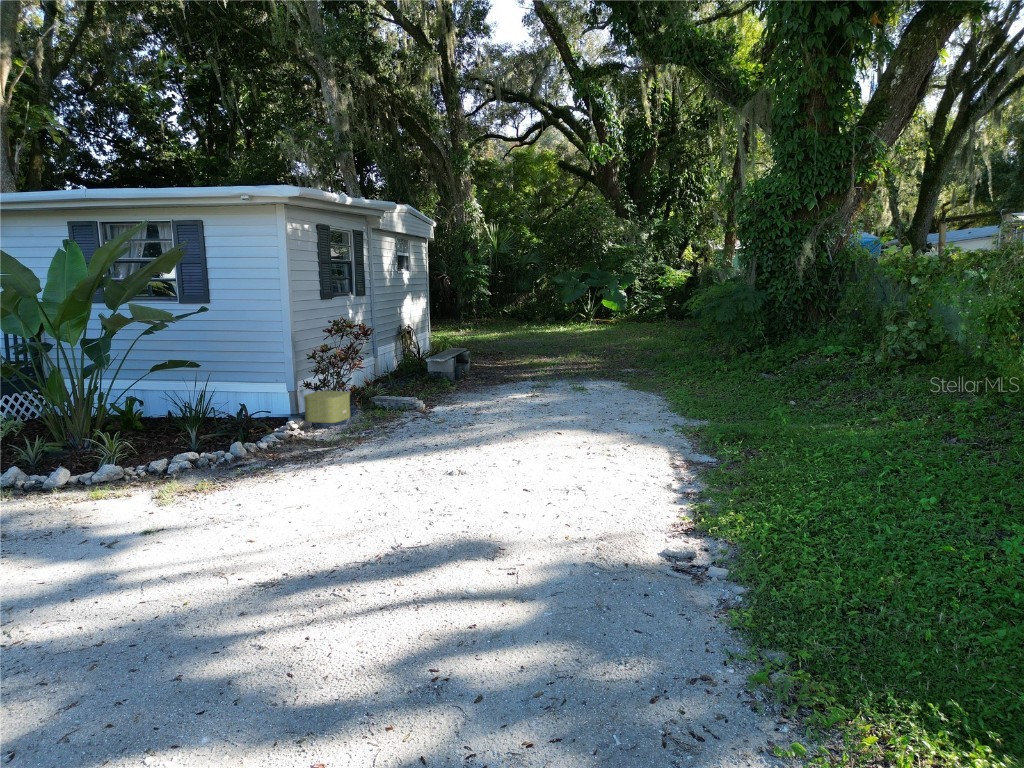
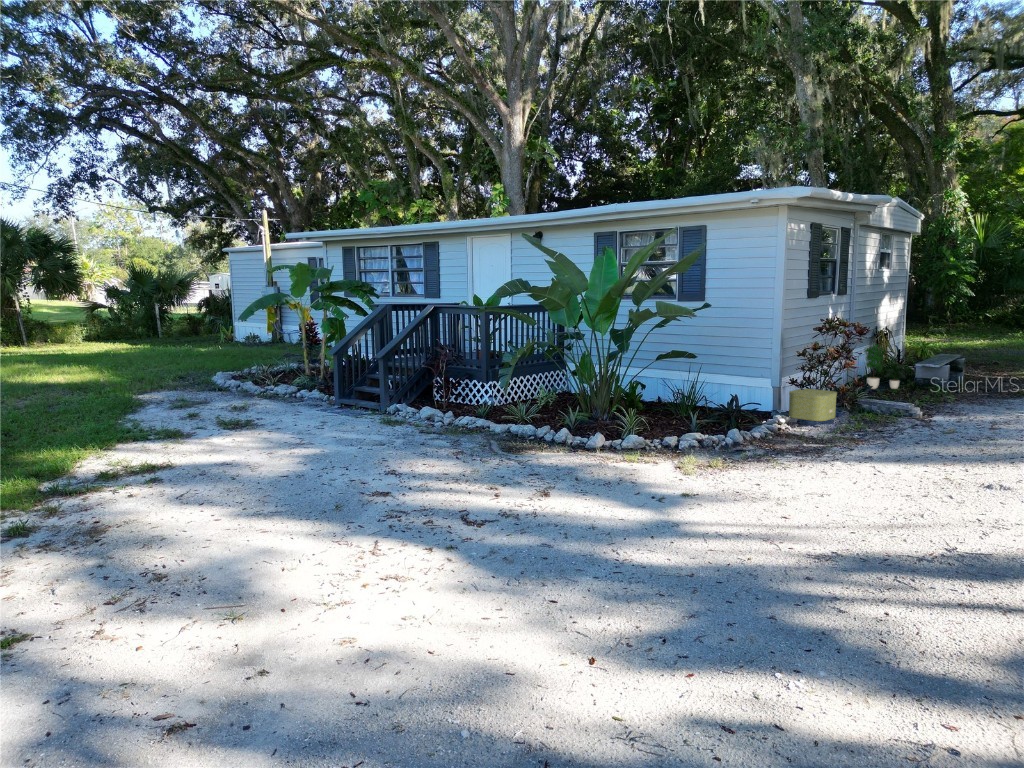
potted plant: none [385,340,424,384] -> present [864,344,904,389]

